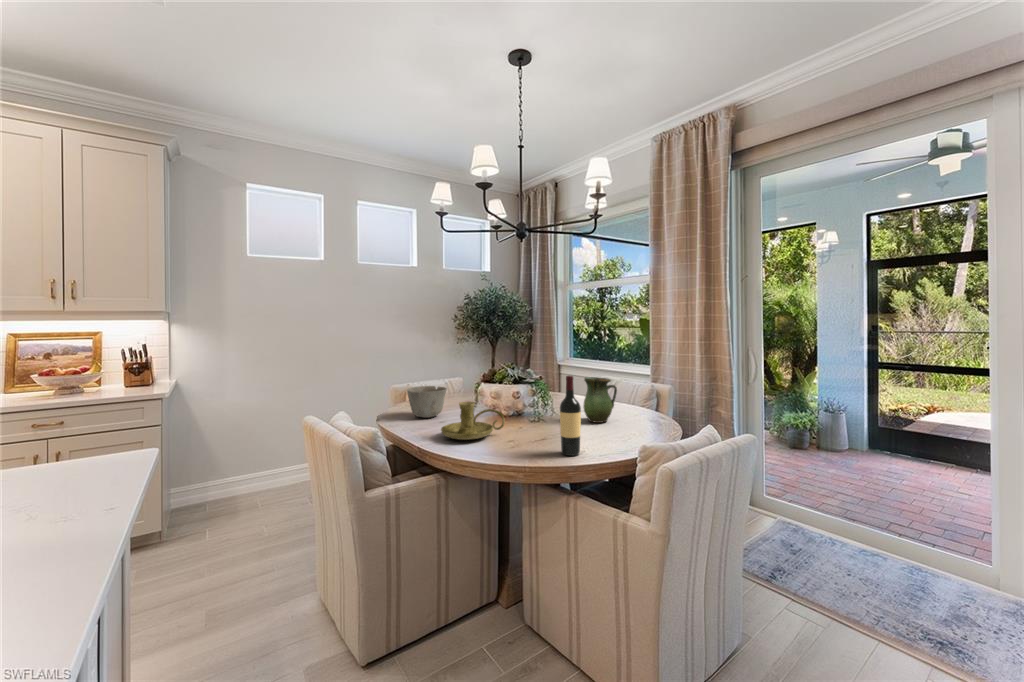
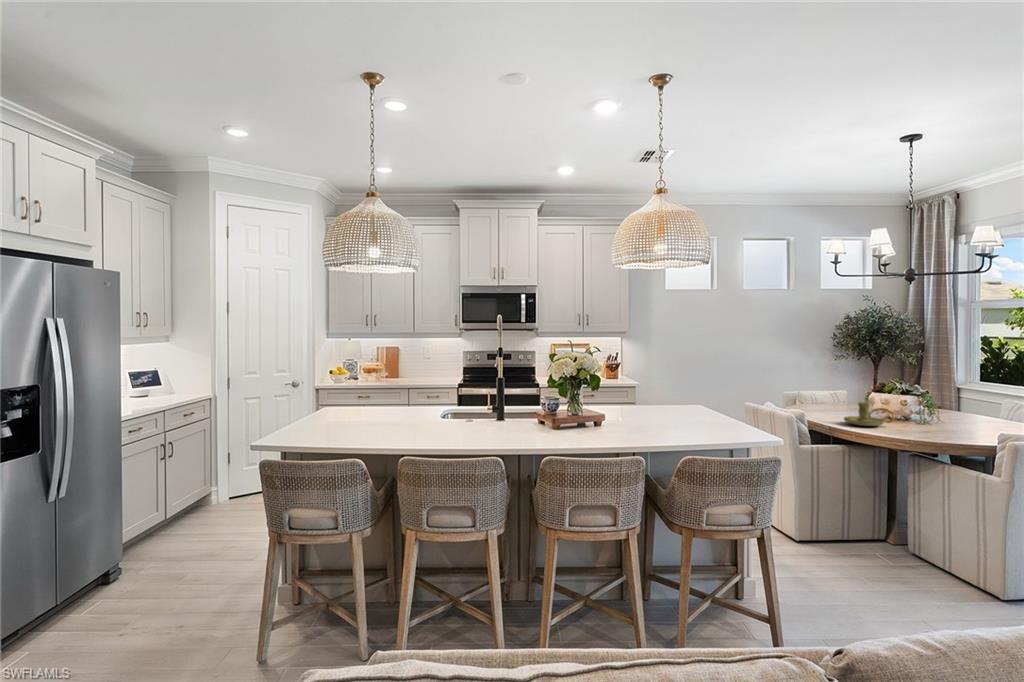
wine bottle: present [560,376,581,456] -> none [939,387,957,440]
pitcher: present [583,377,617,423] -> none [968,393,1002,429]
ceramic bowl: present [407,386,447,418] -> none [810,392,842,414]

